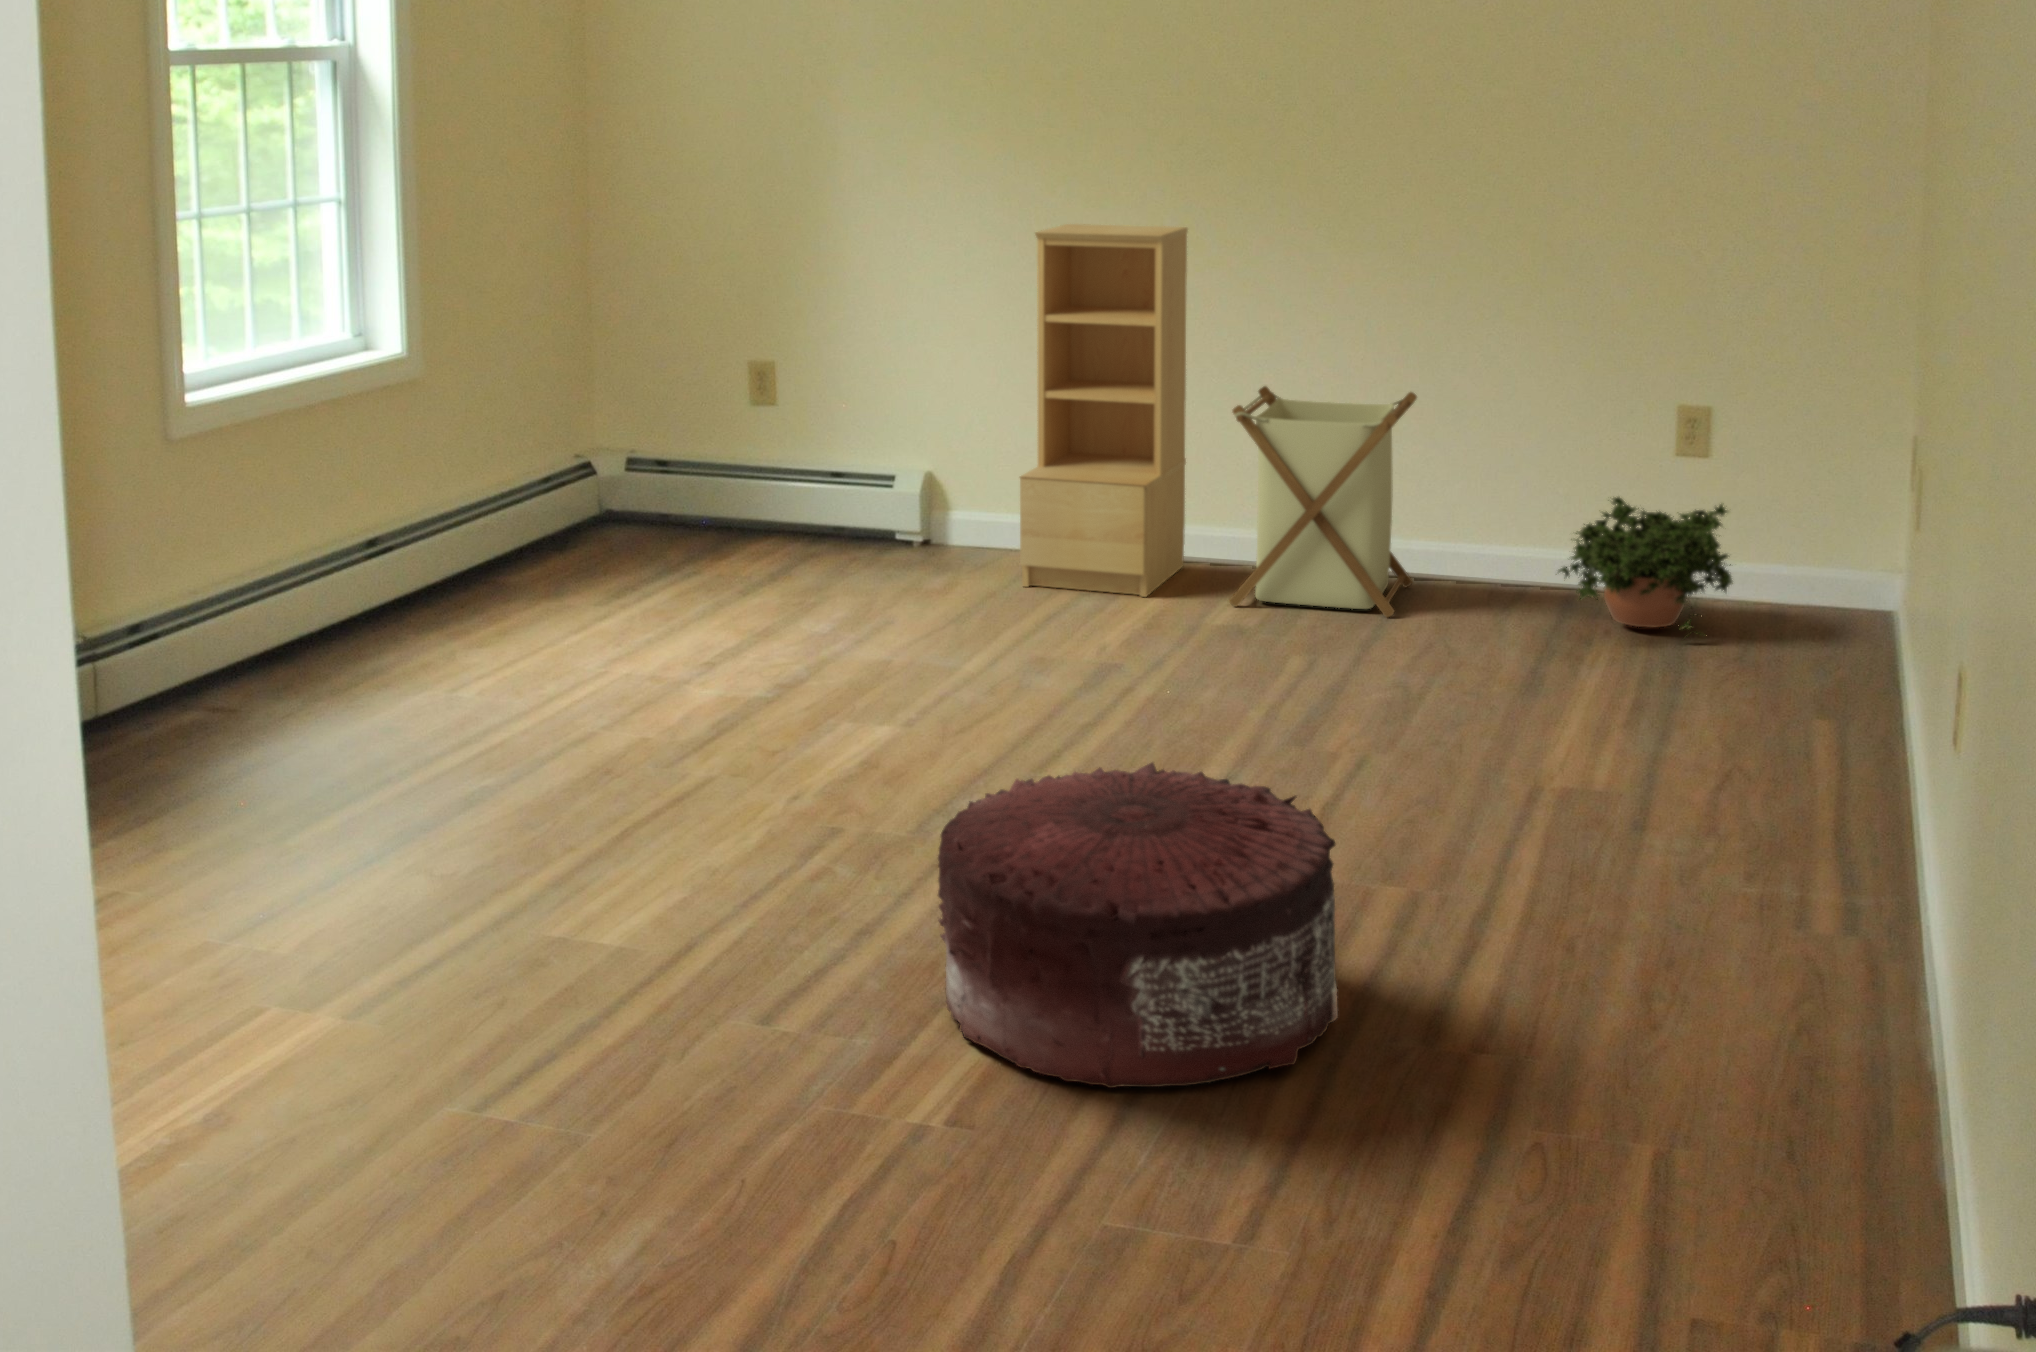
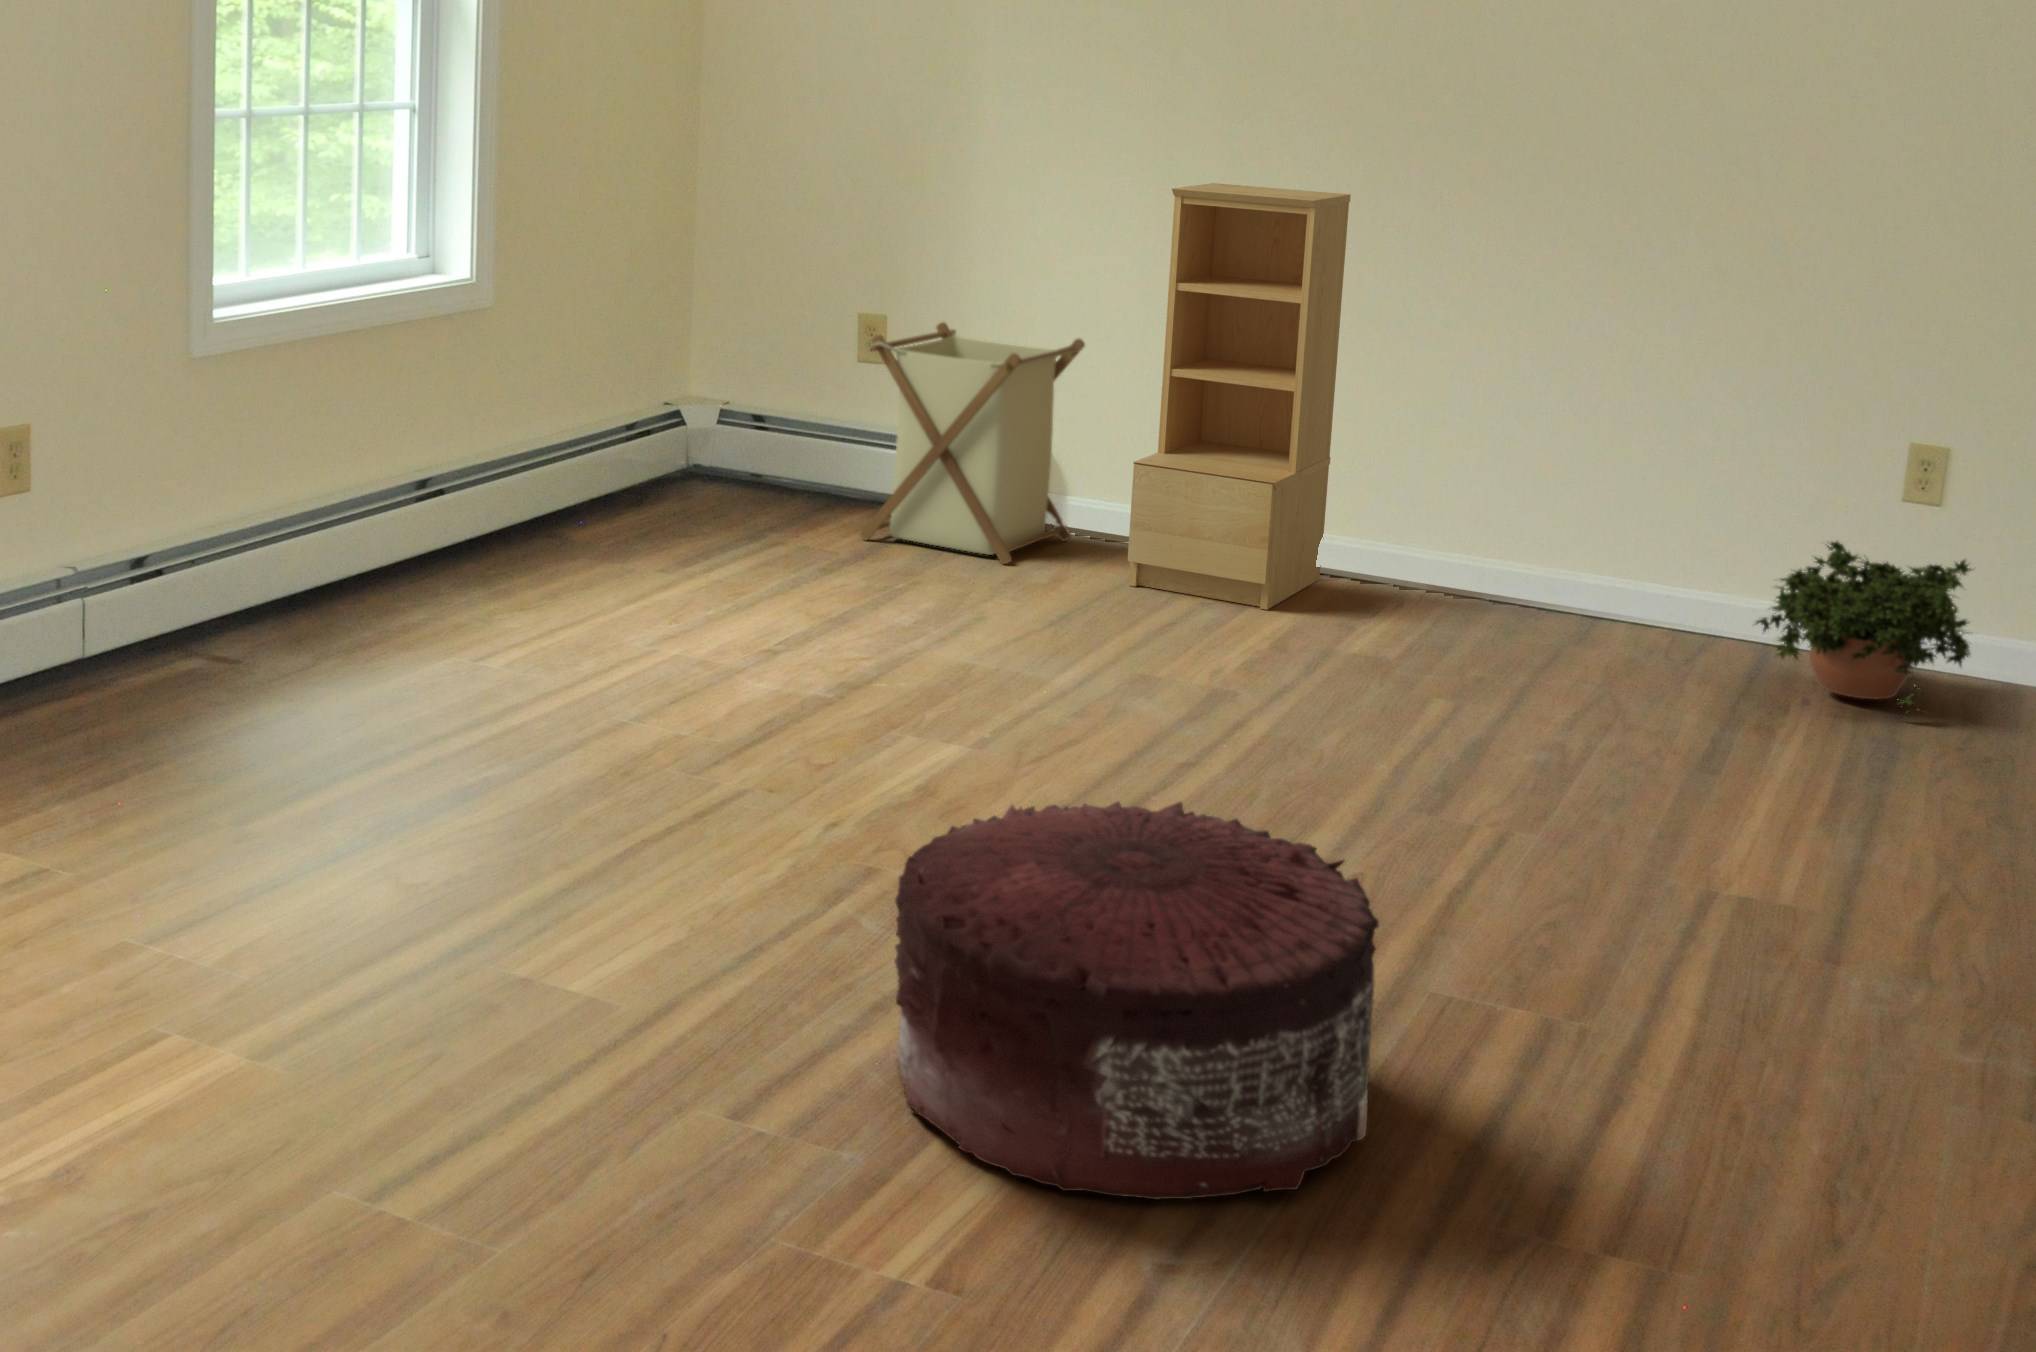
laundry basket: present [1229,386,1417,617] -> present [860,322,1085,564]

